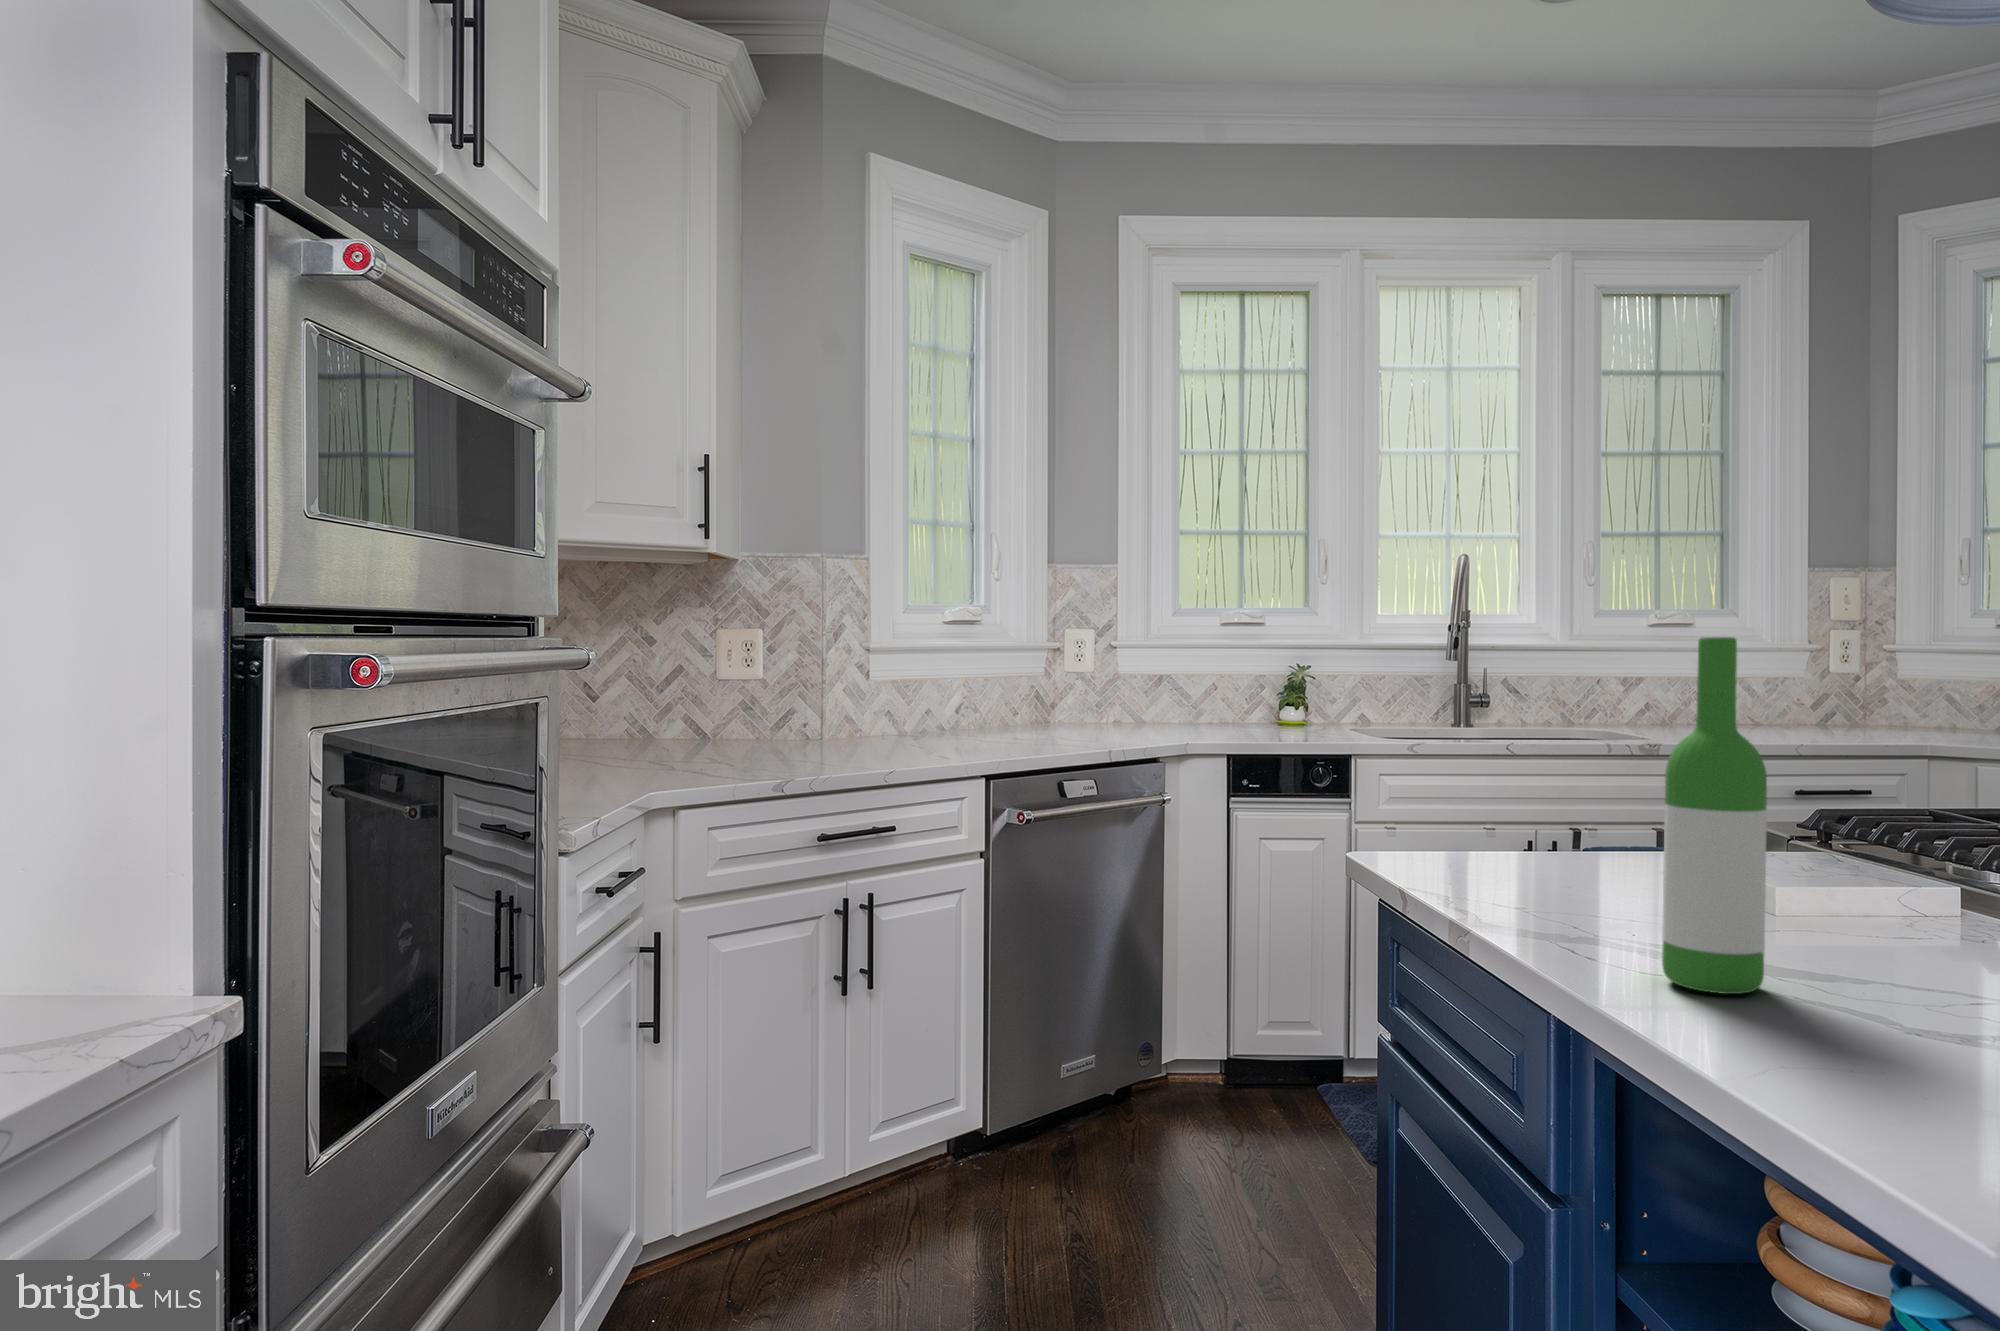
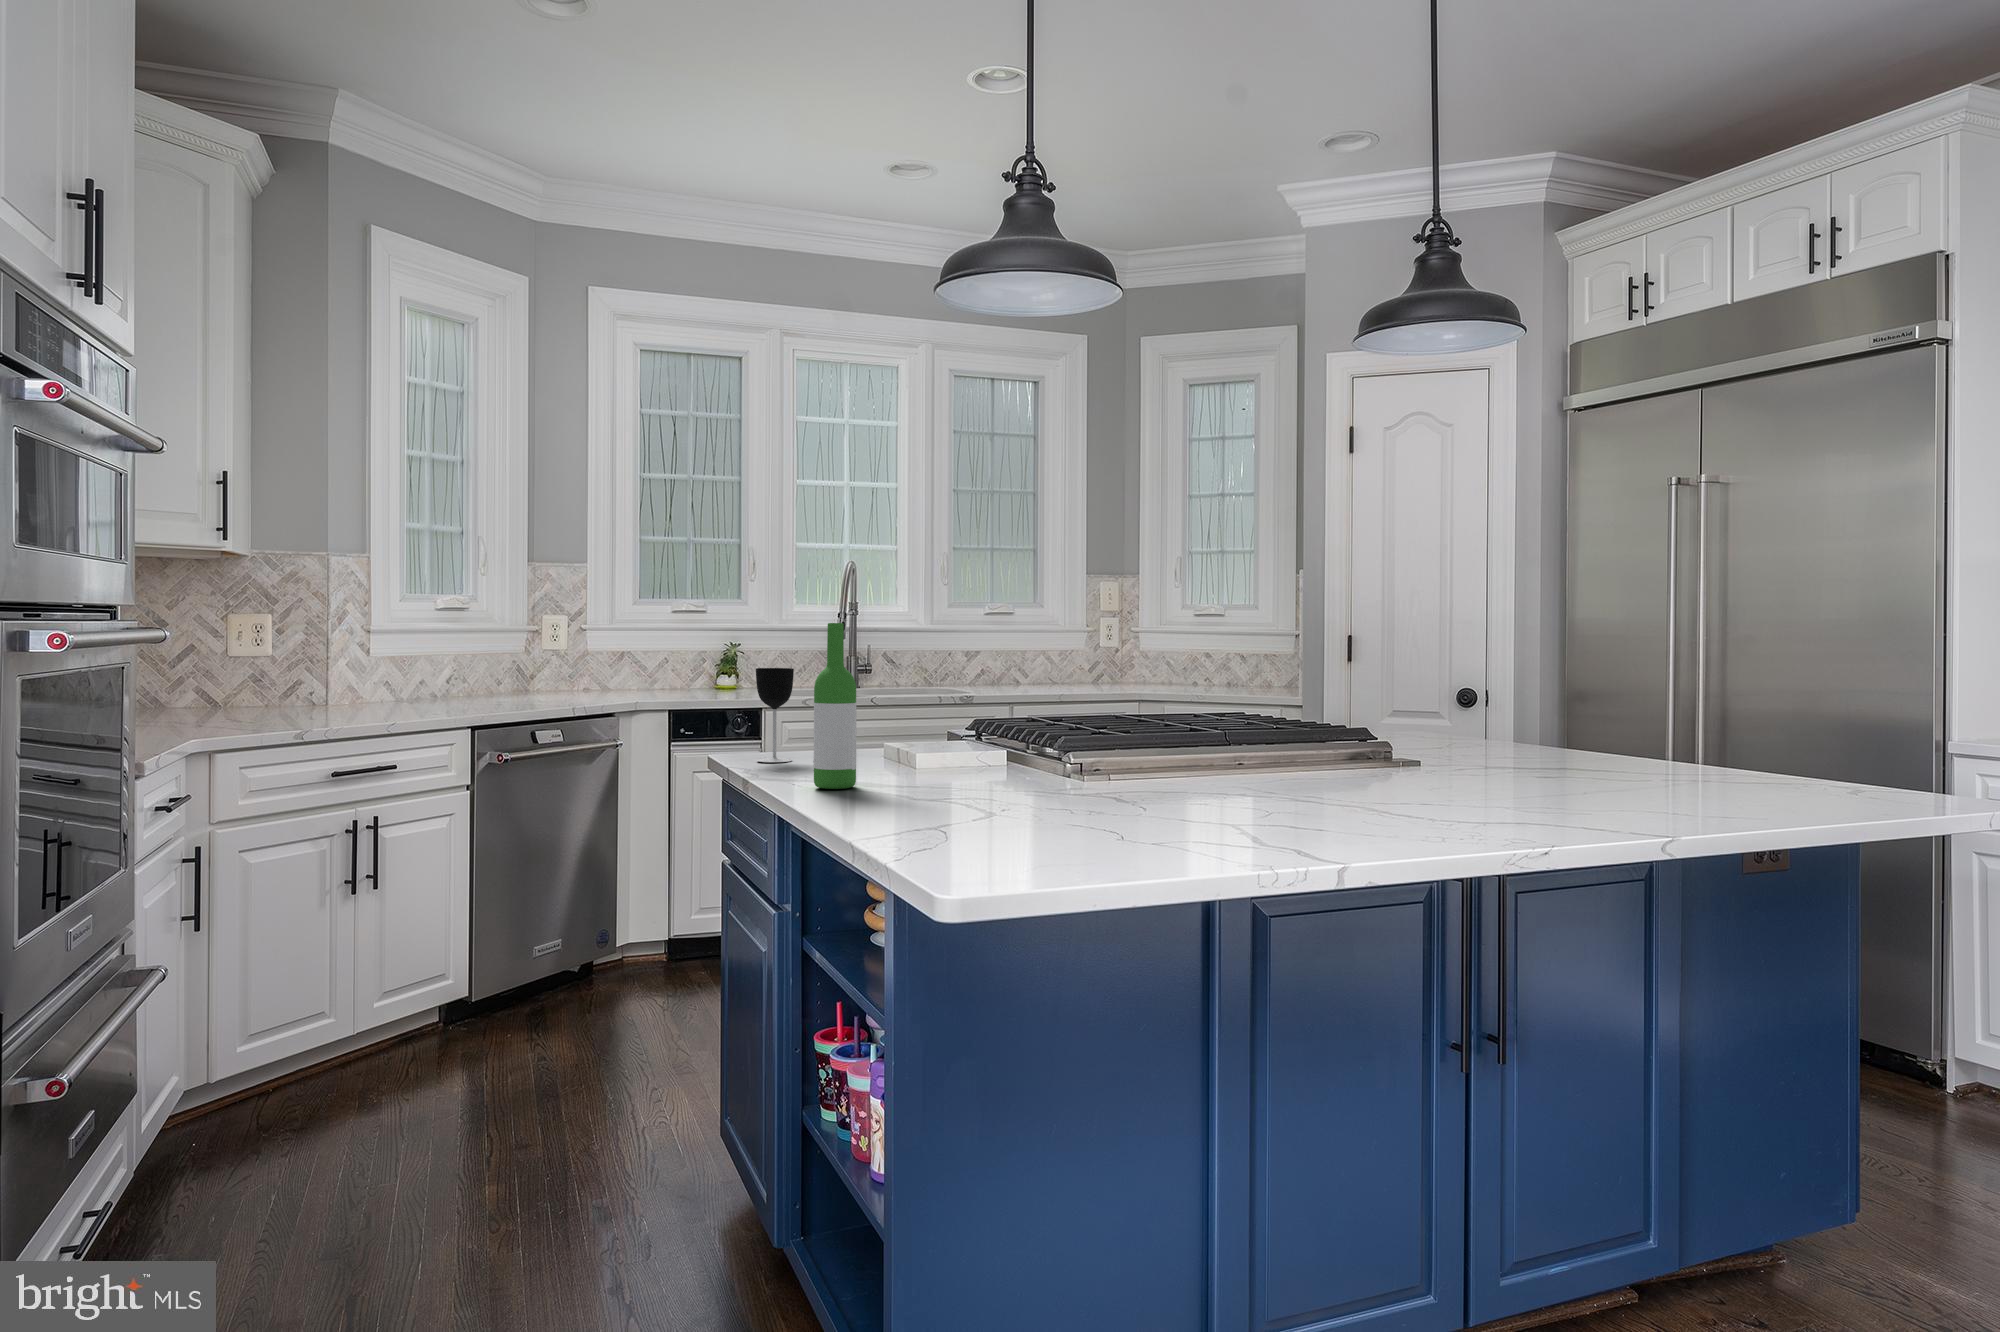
wine glass: none [1452,716,1523,885] -> present [756,668,794,762]

